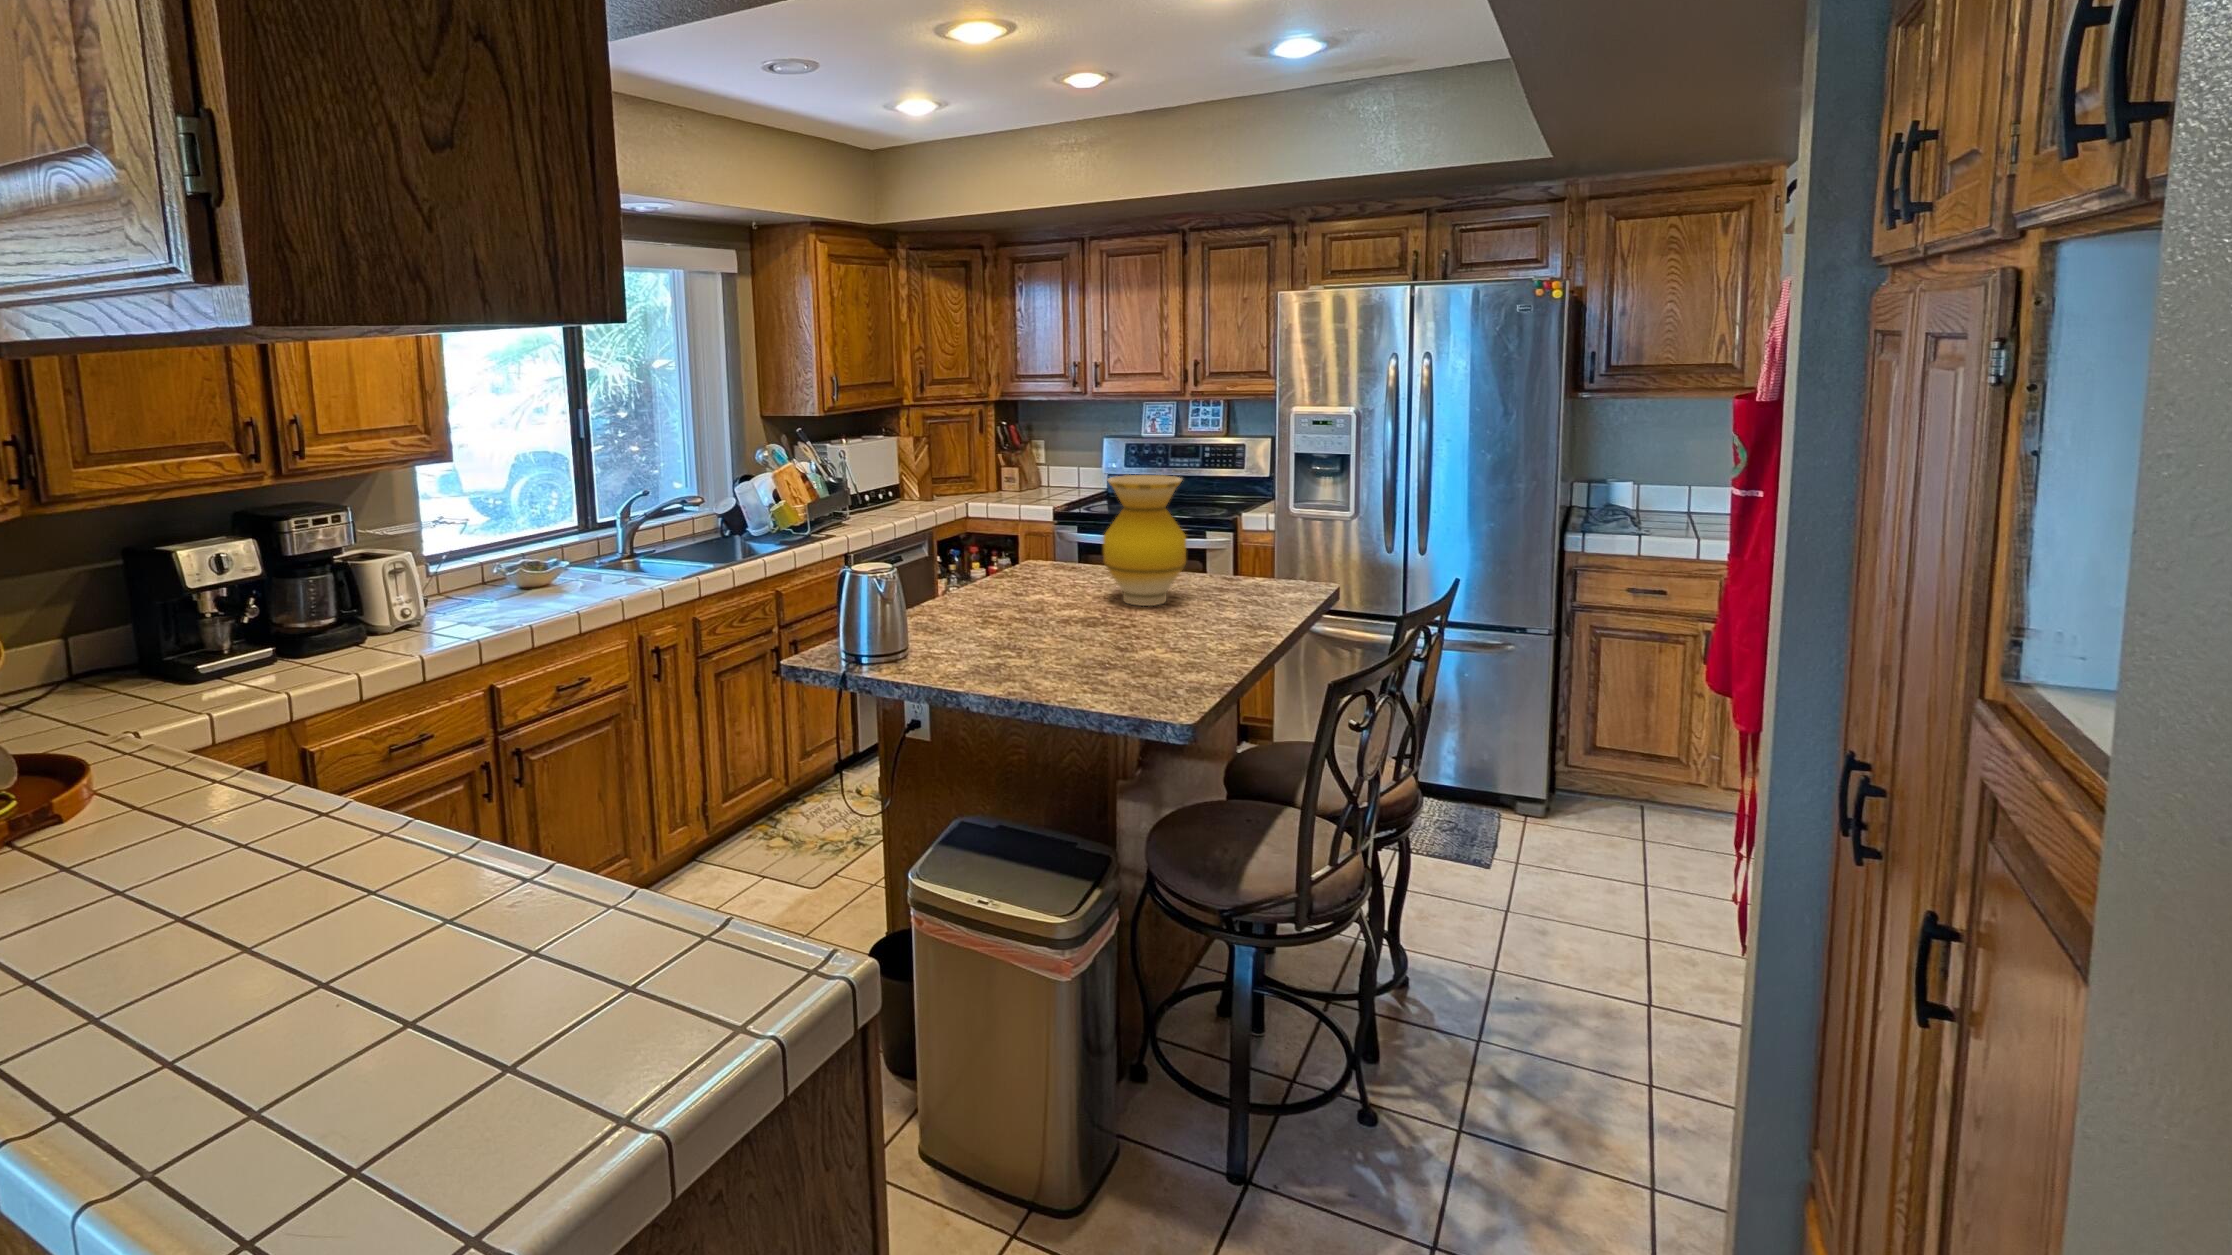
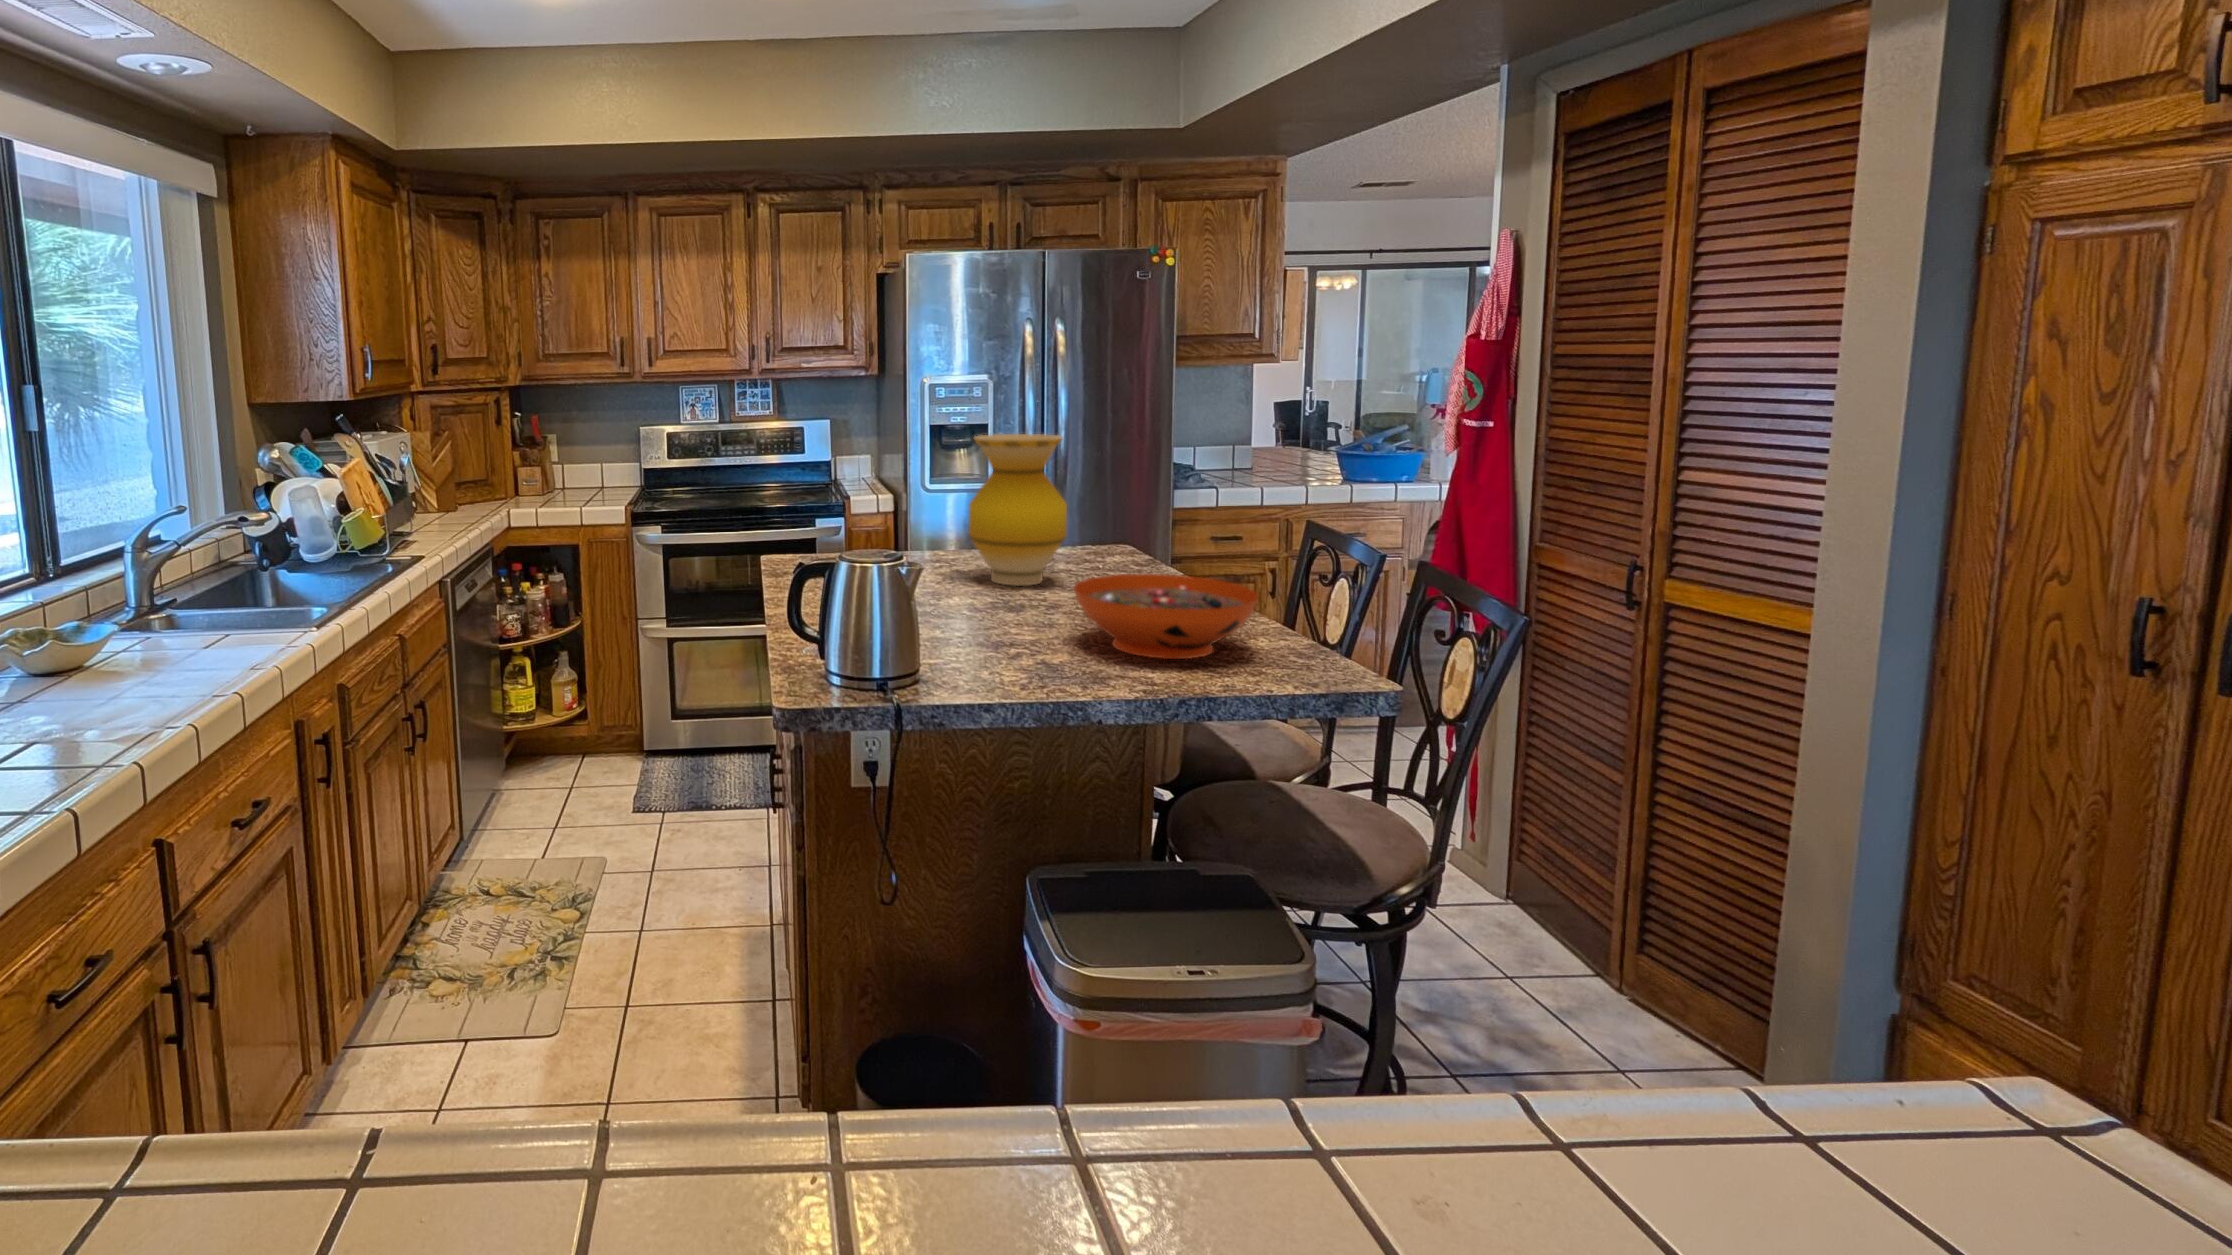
decorative bowl: none [1030,602,1172,675] -> present [1074,574,1258,659]

